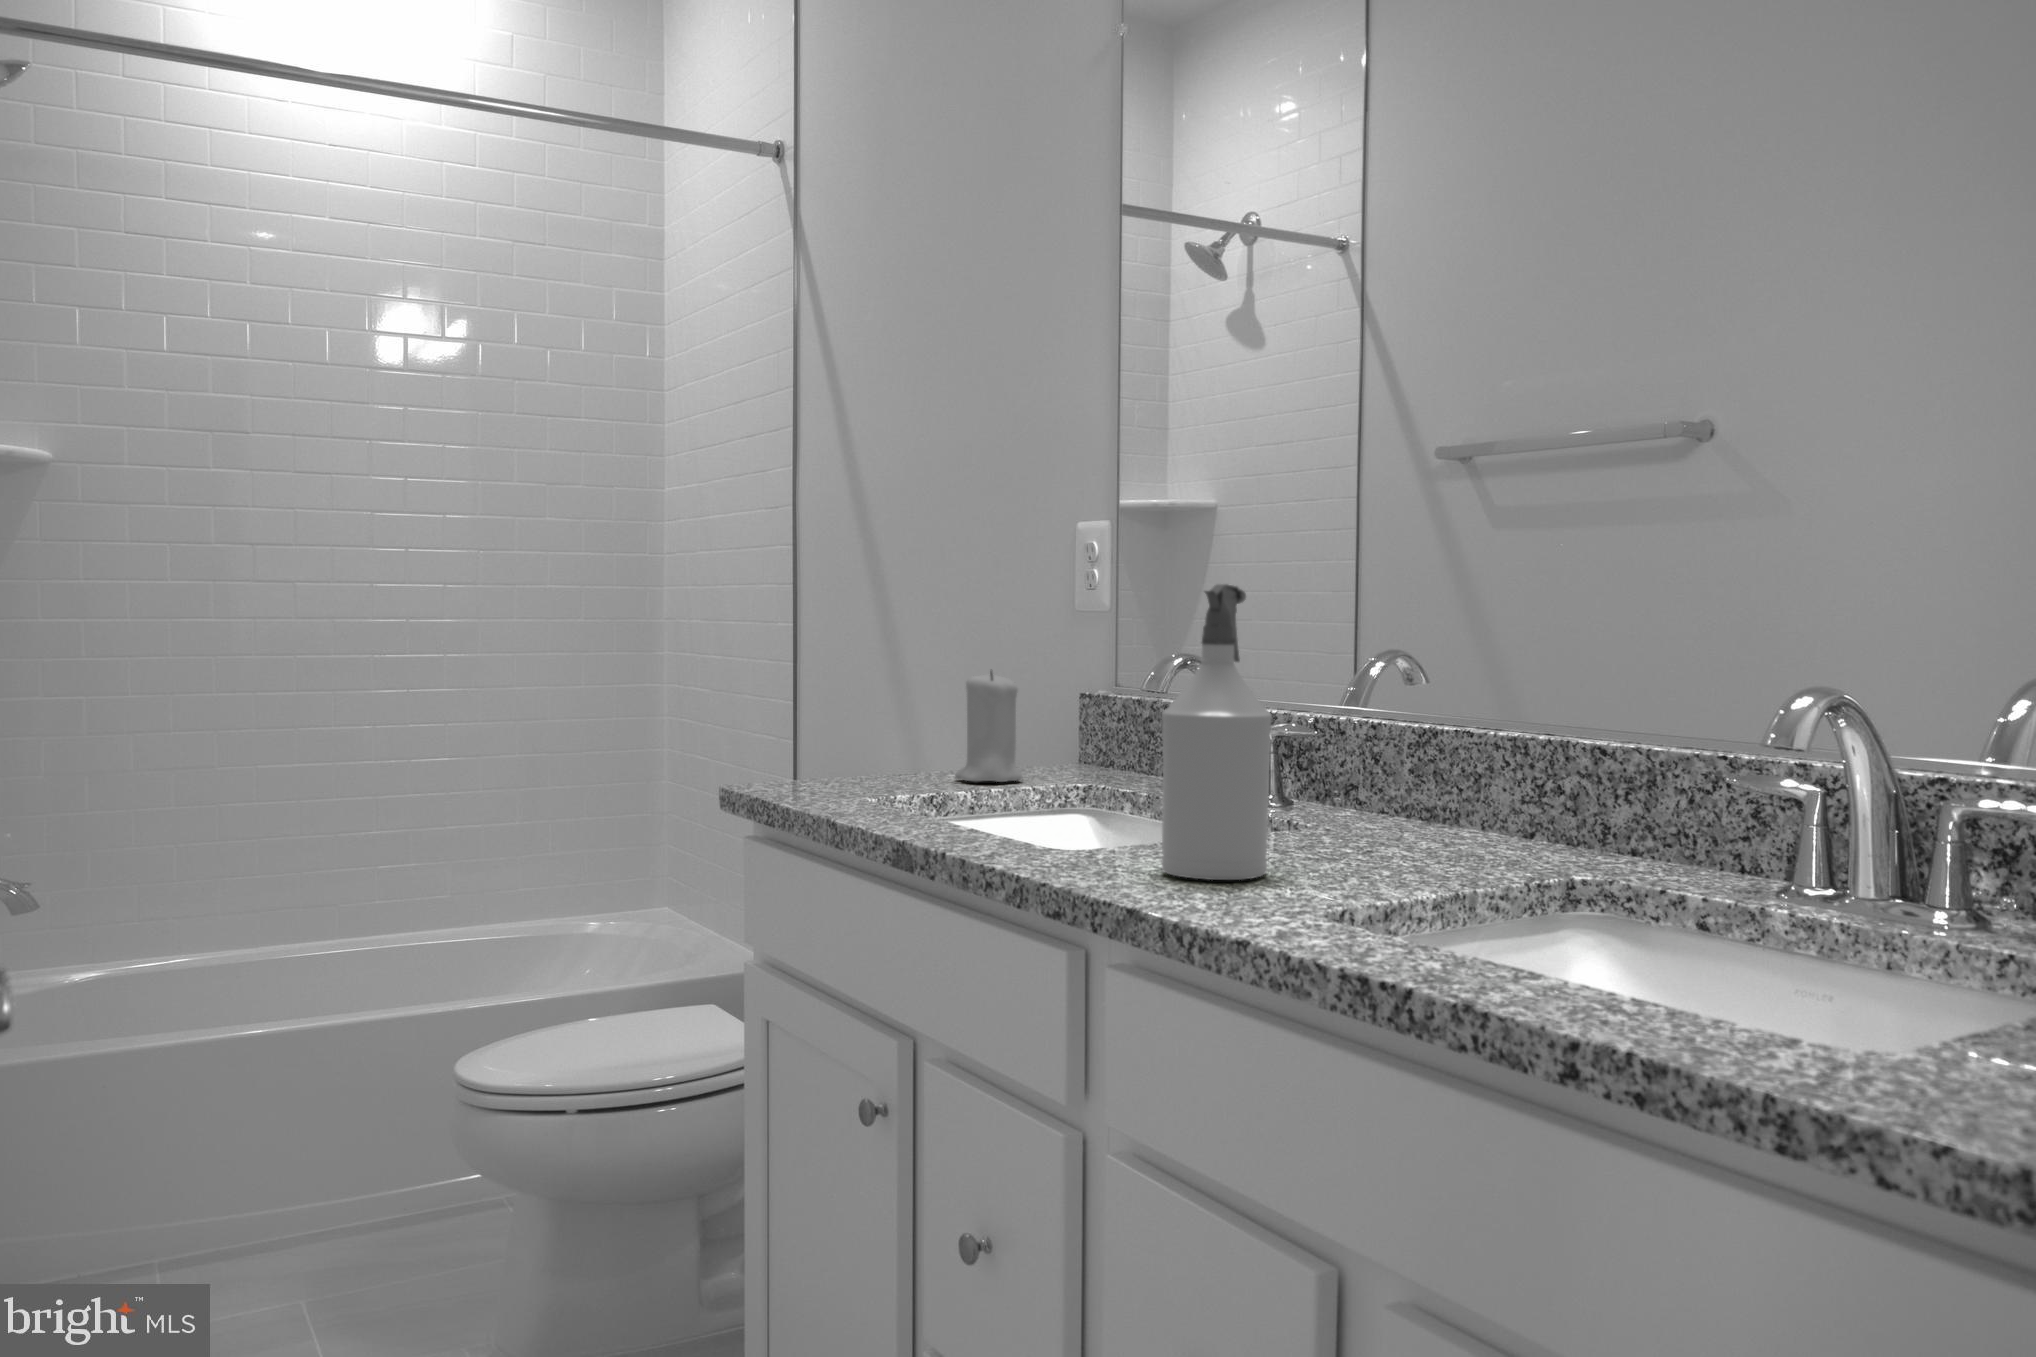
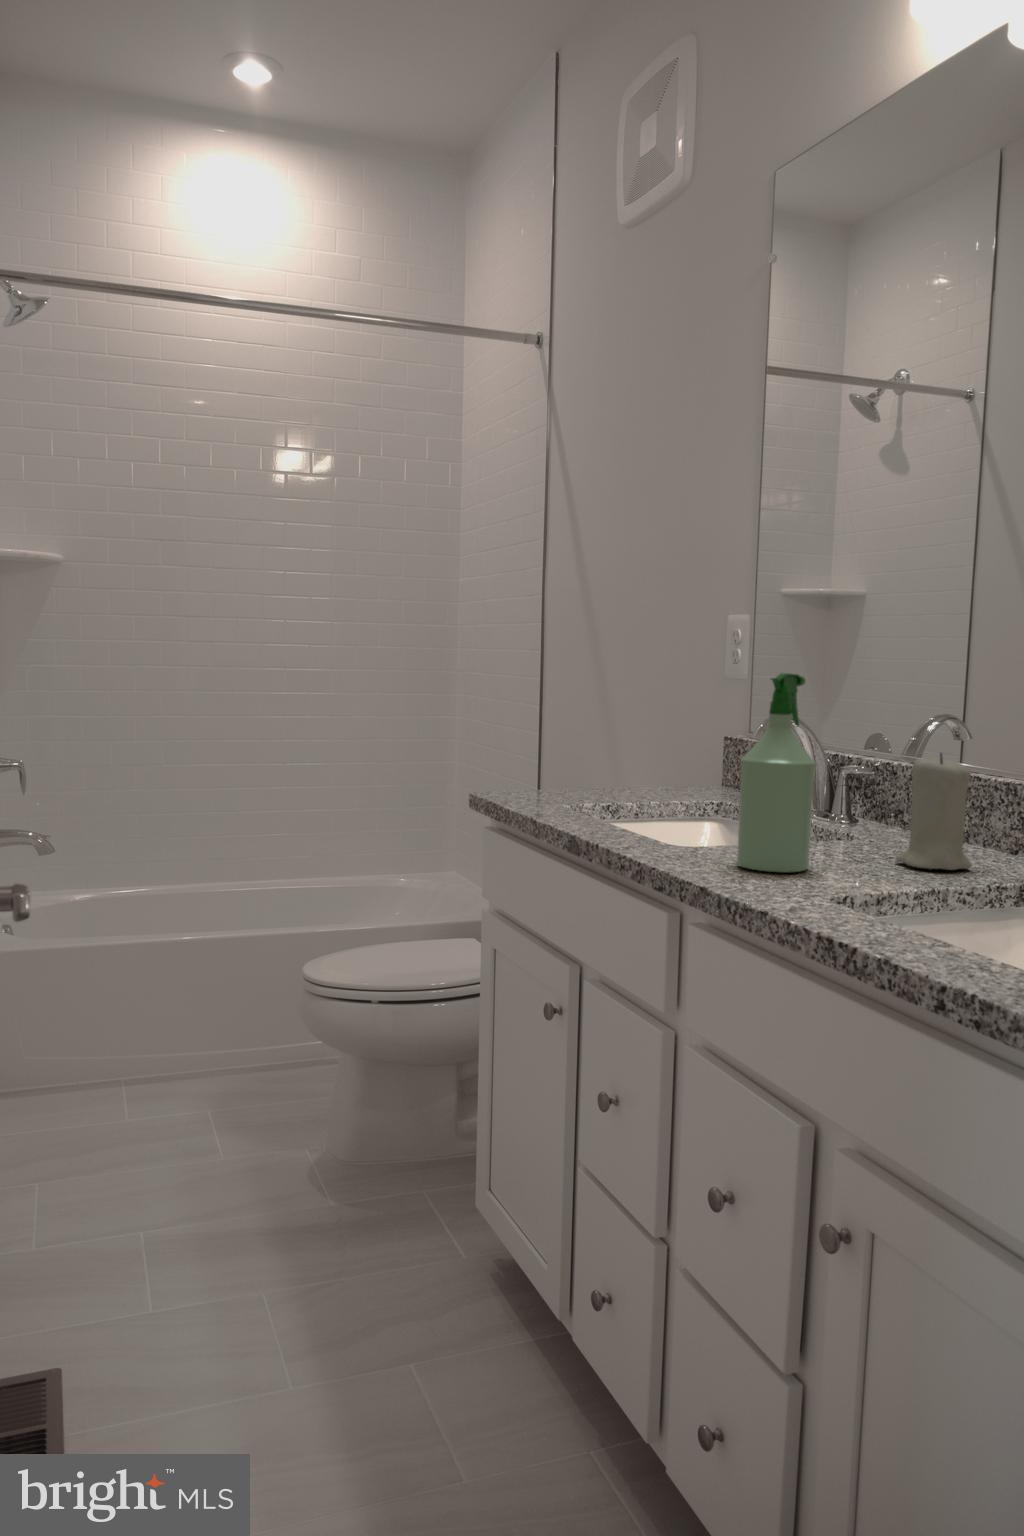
candle: present [955,671,1022,782] -> present [895,753,971,870]

